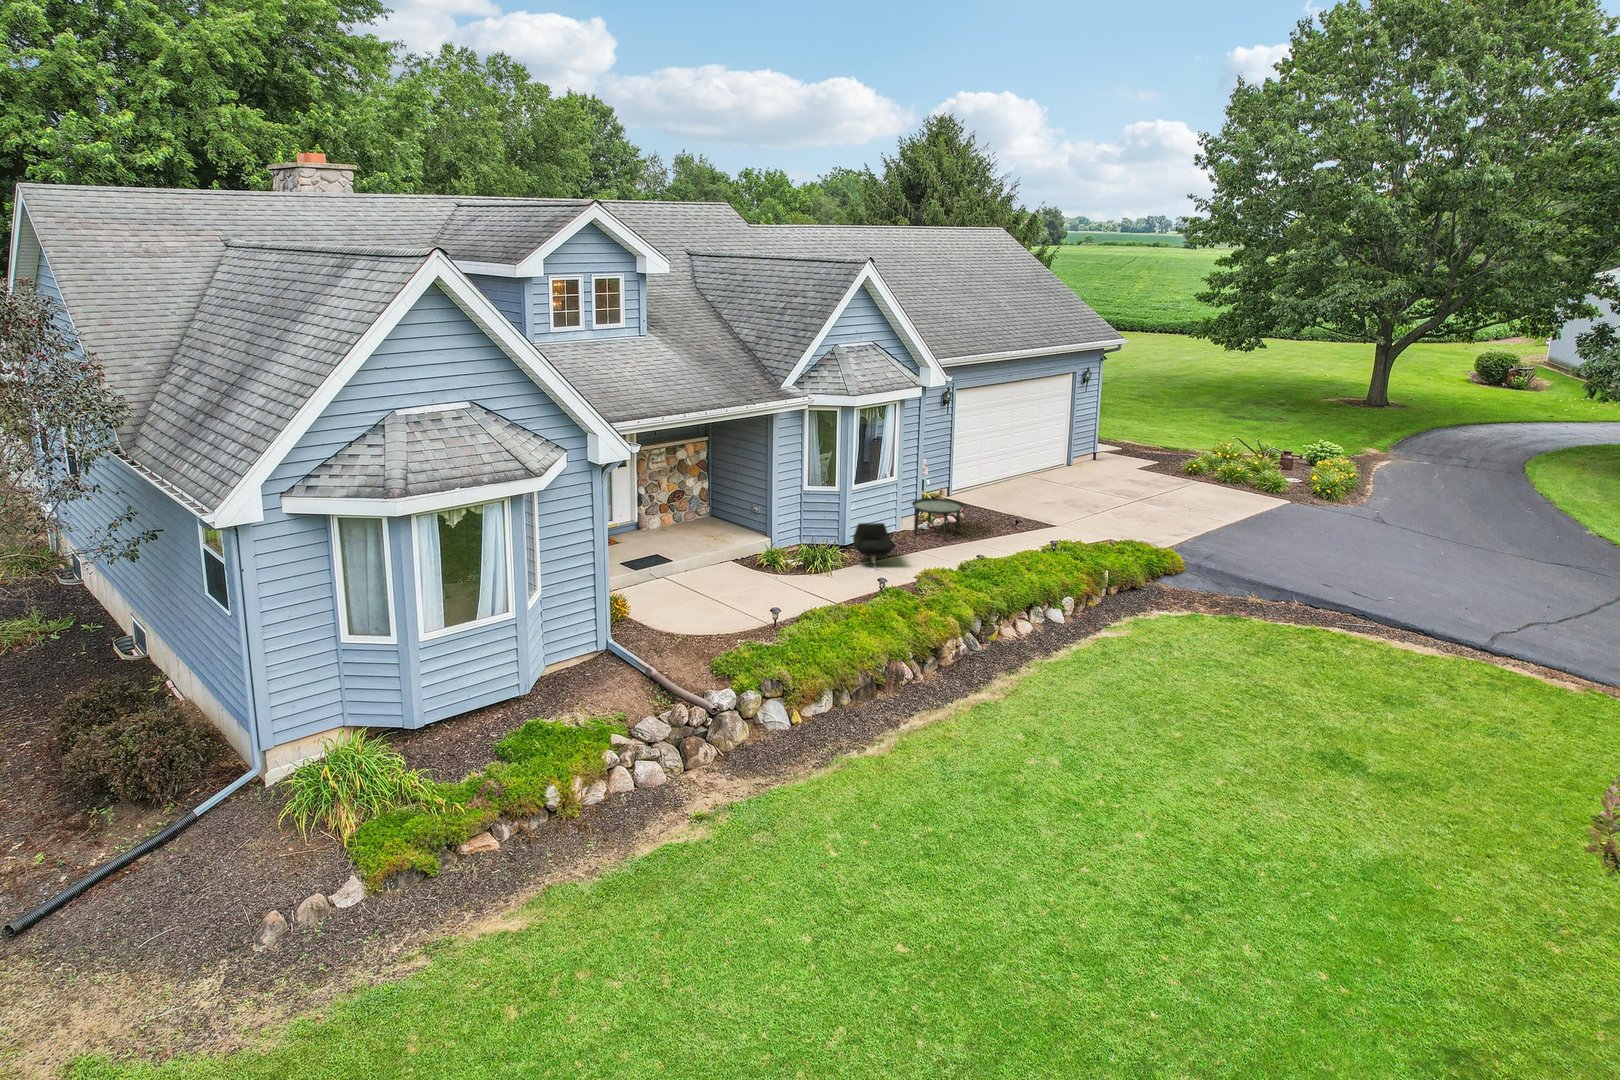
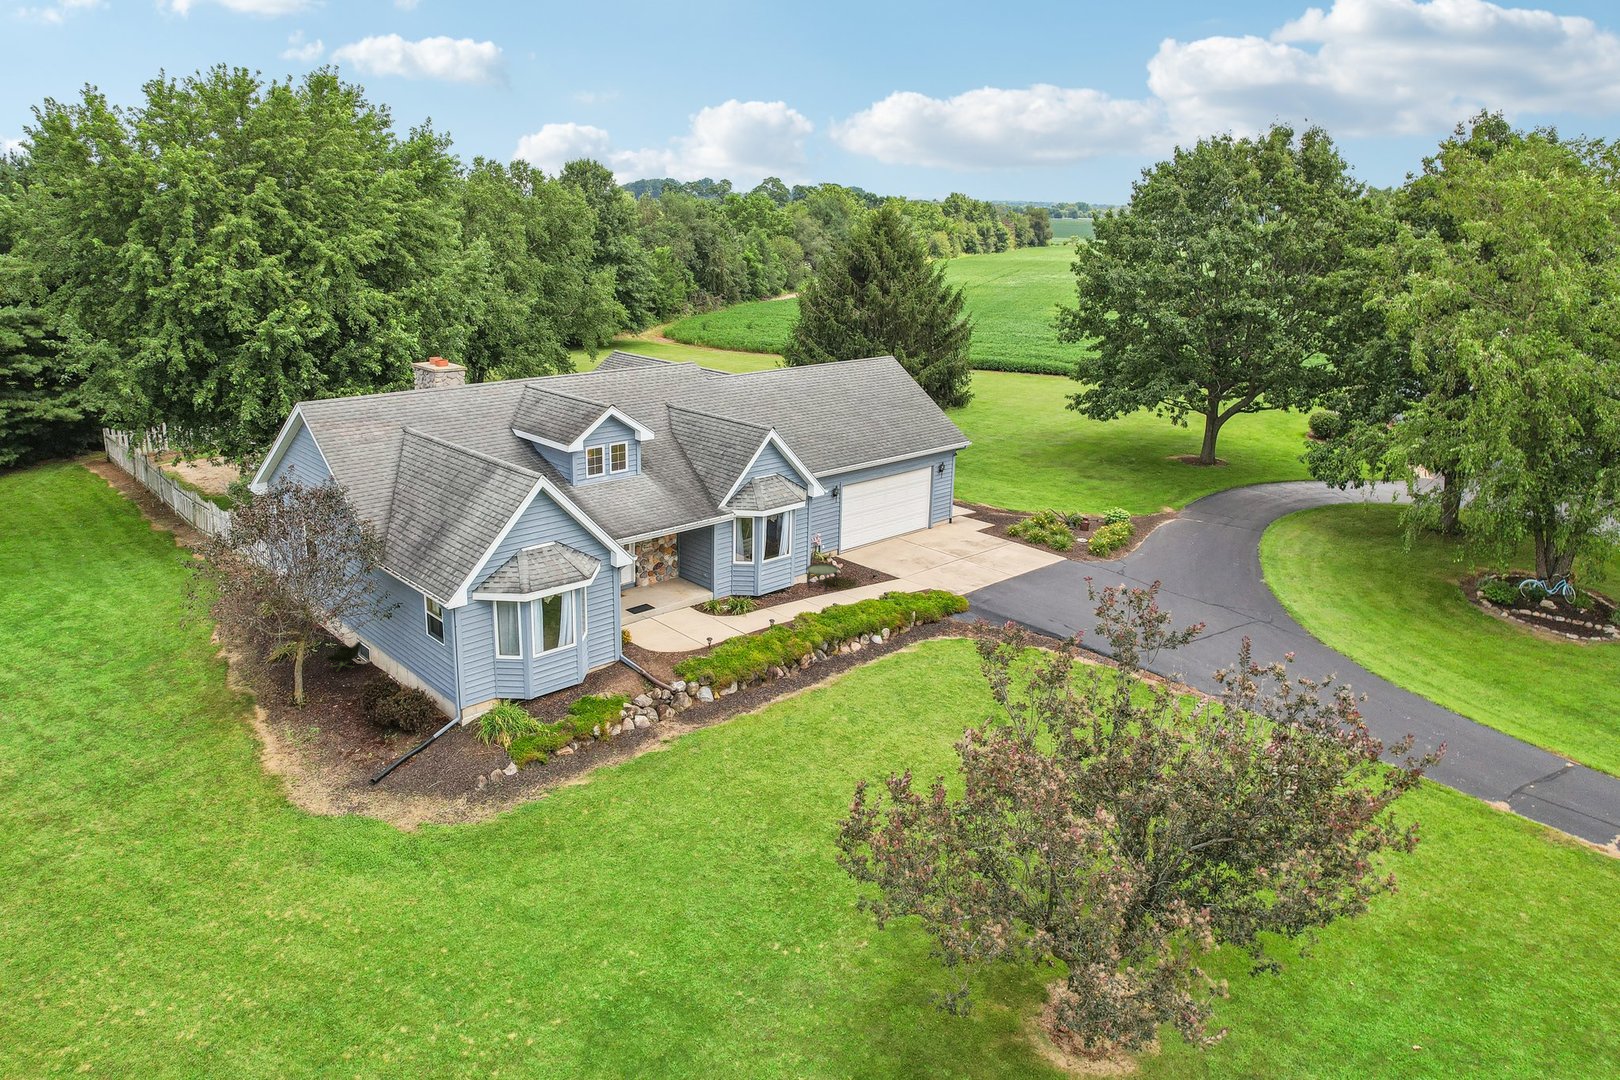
lounge chair: present [853,523,896,569] -> present [327,641,361,667]

